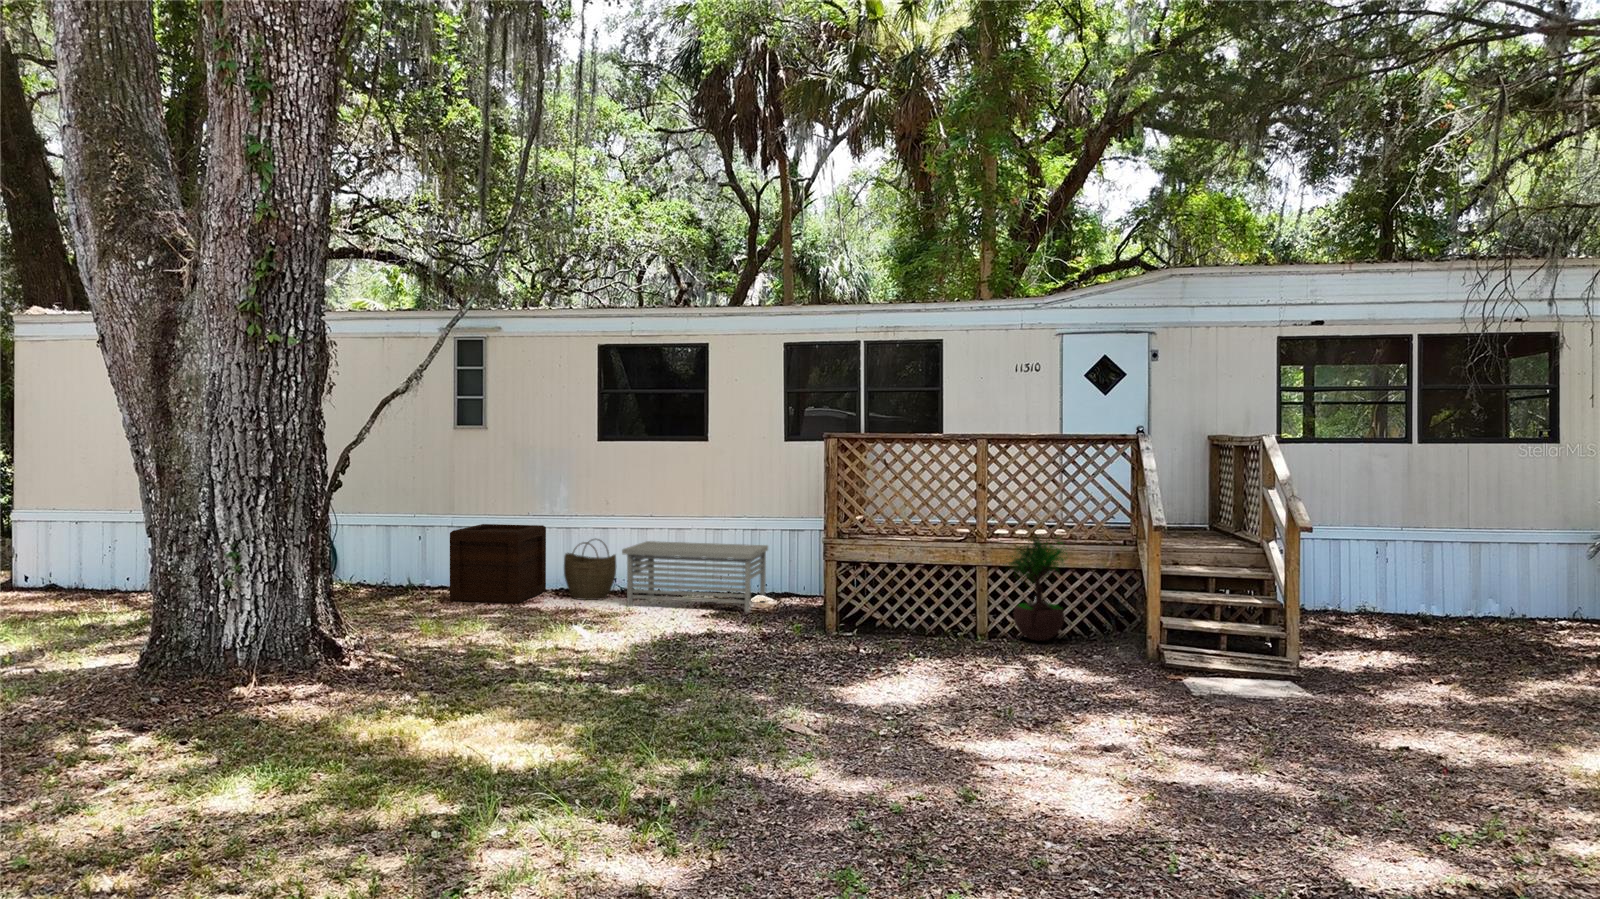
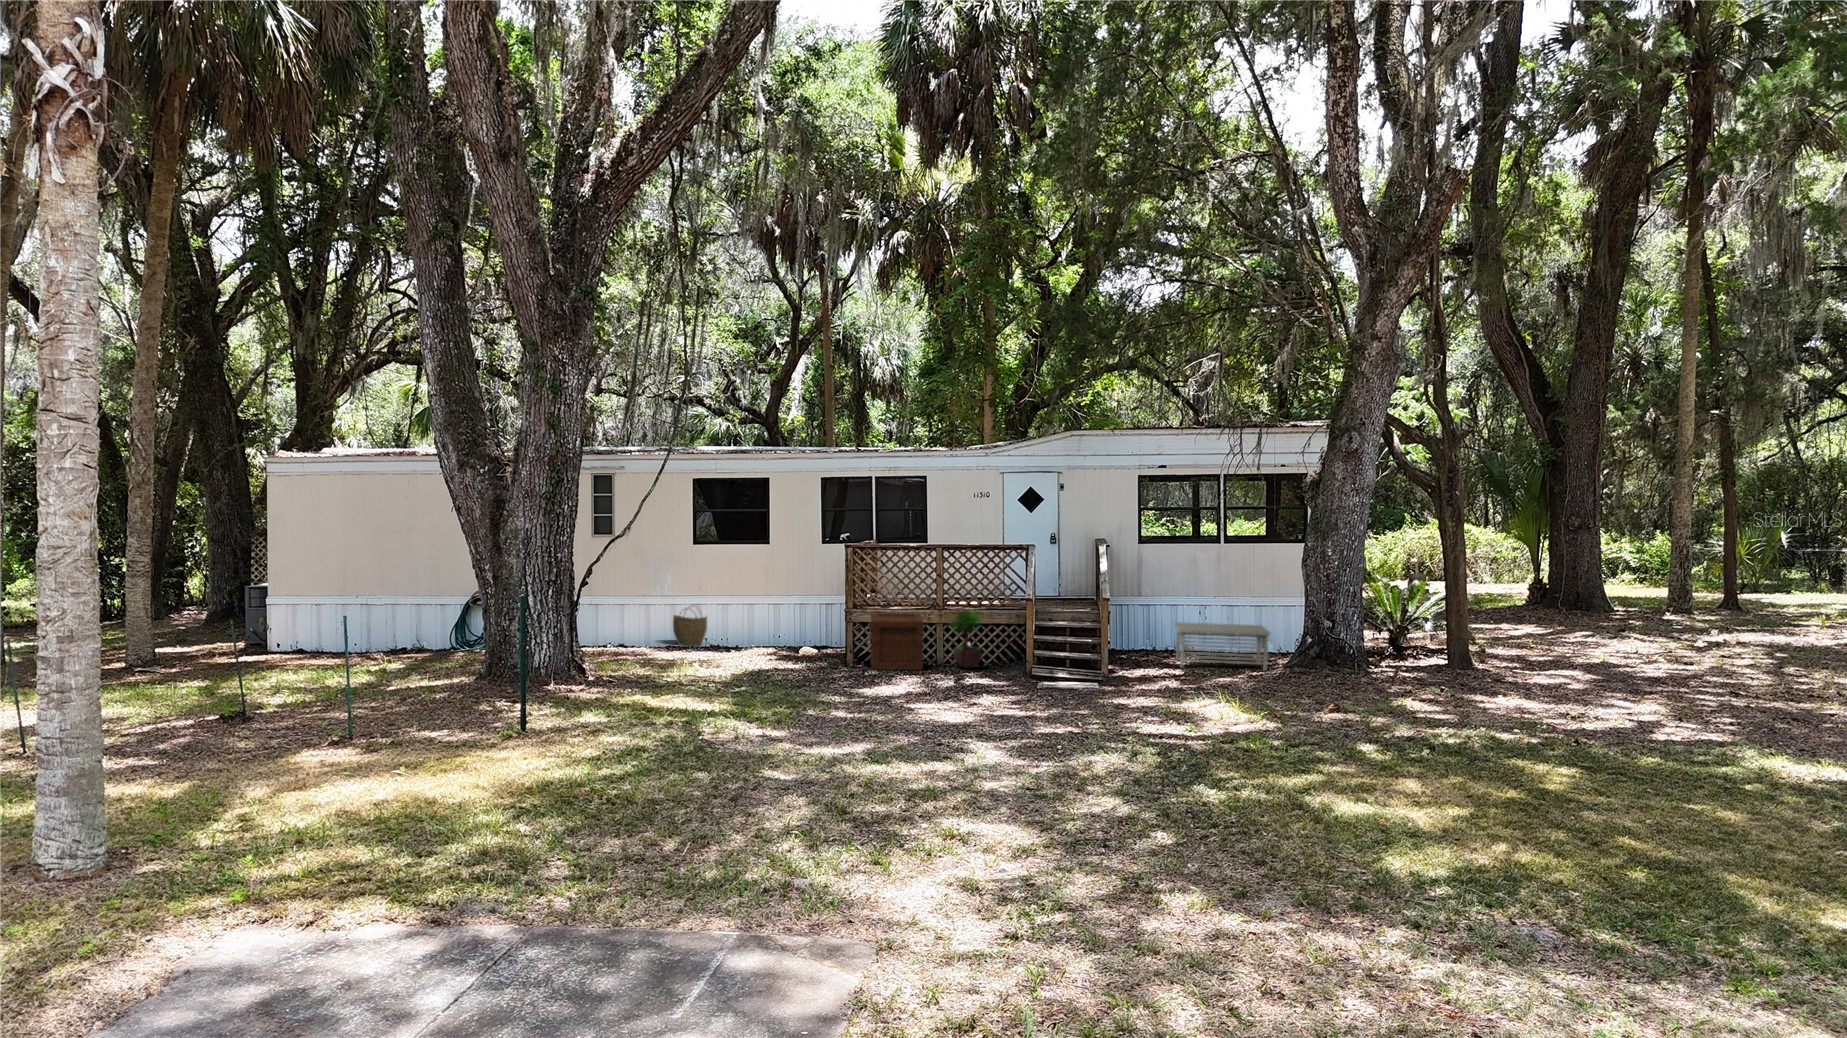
wooden crate: present [450,524,546,604] -> present [871,613,924,670]
storage bench: present [622,541,768,612] -> present [1174,622,1270,670]

